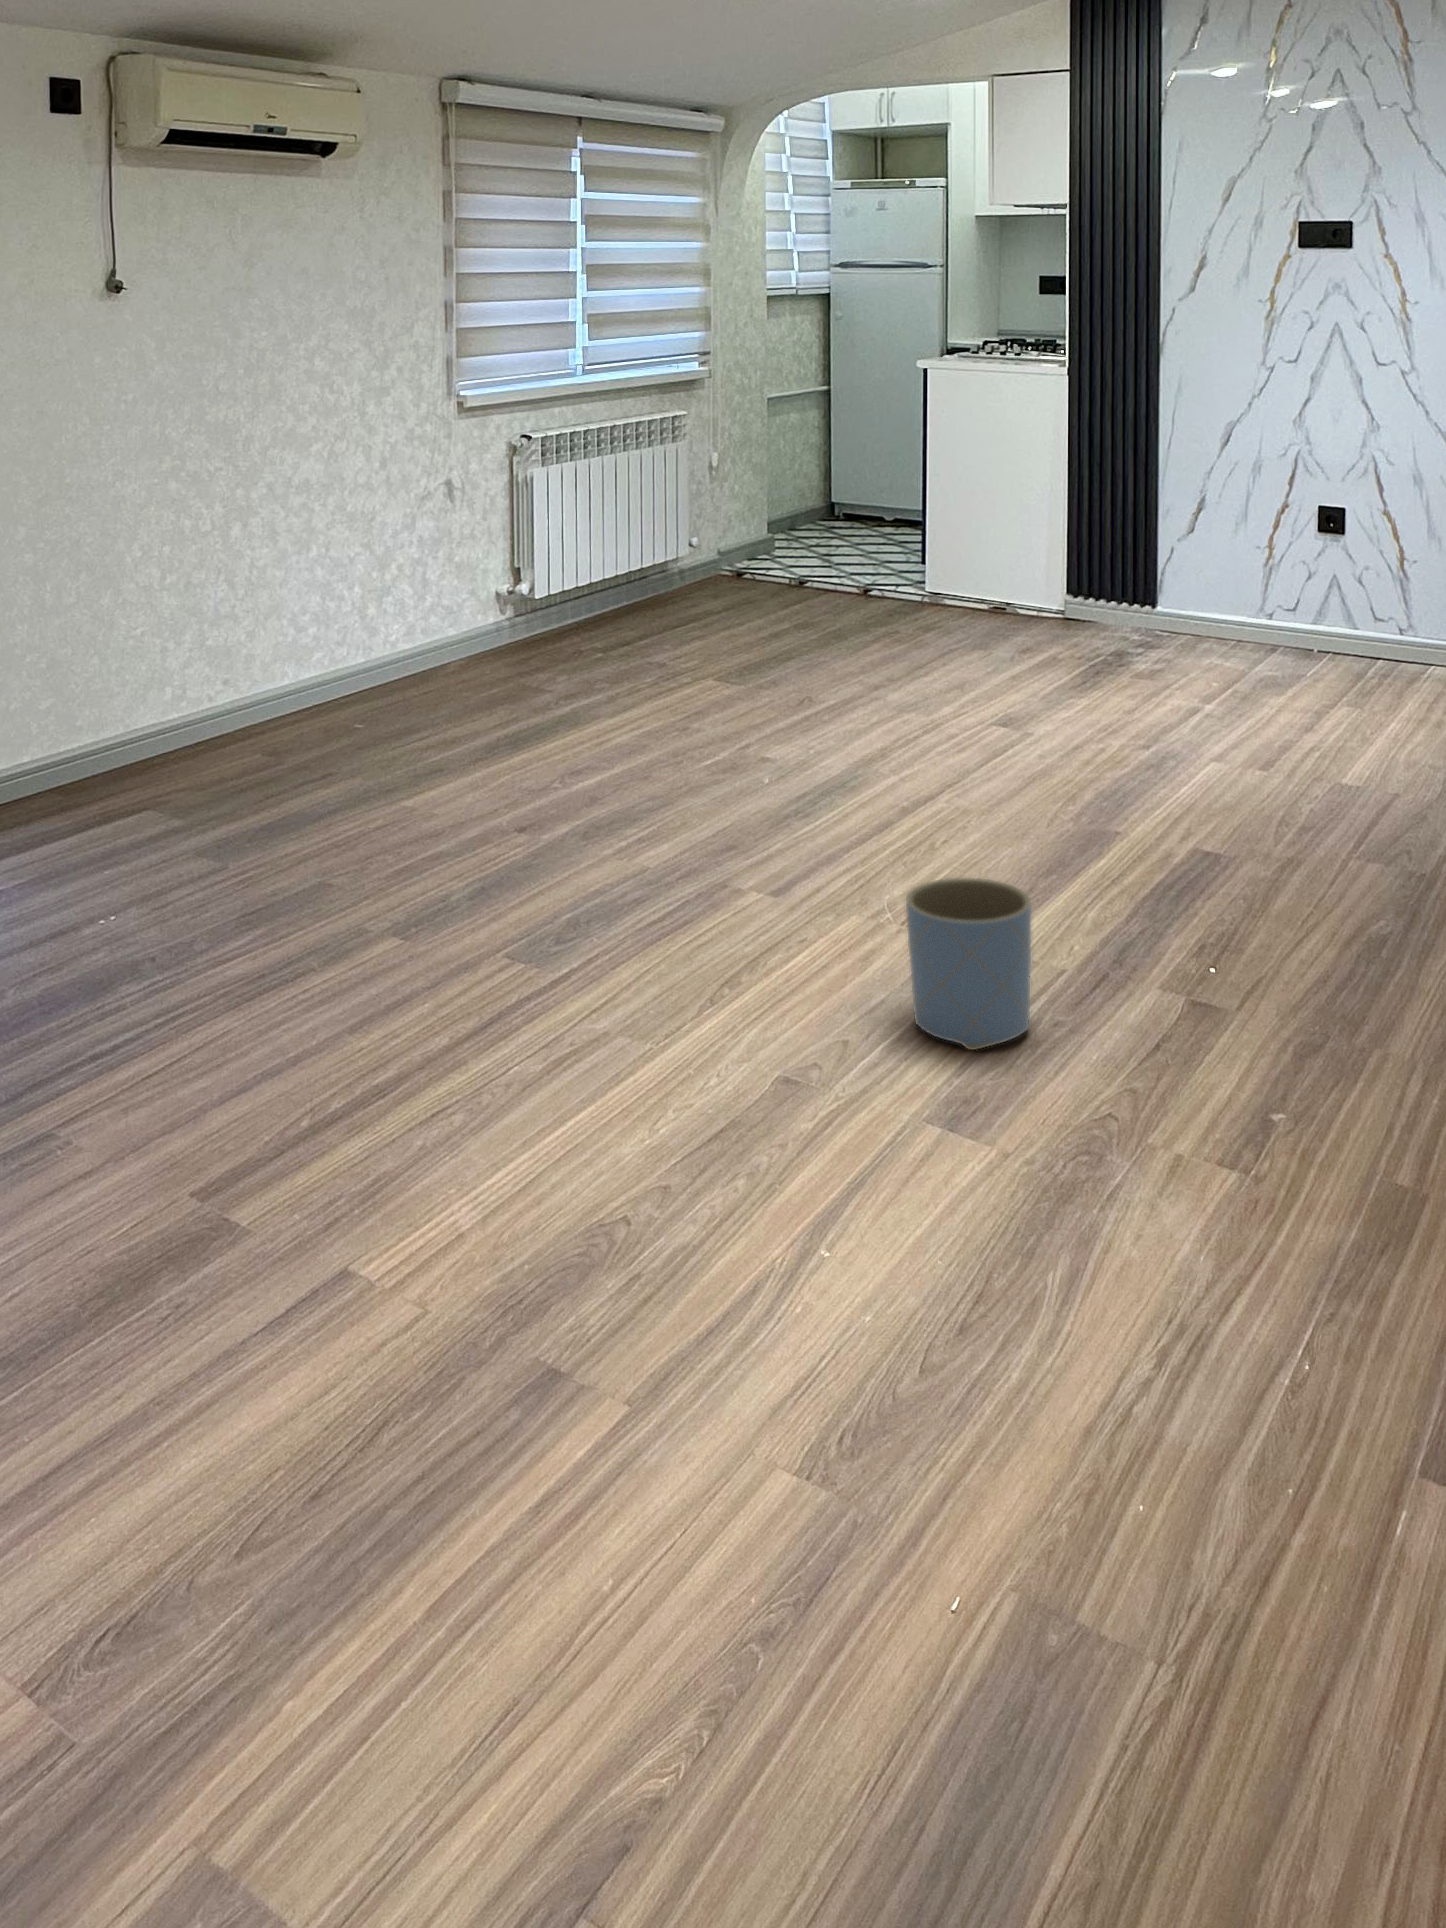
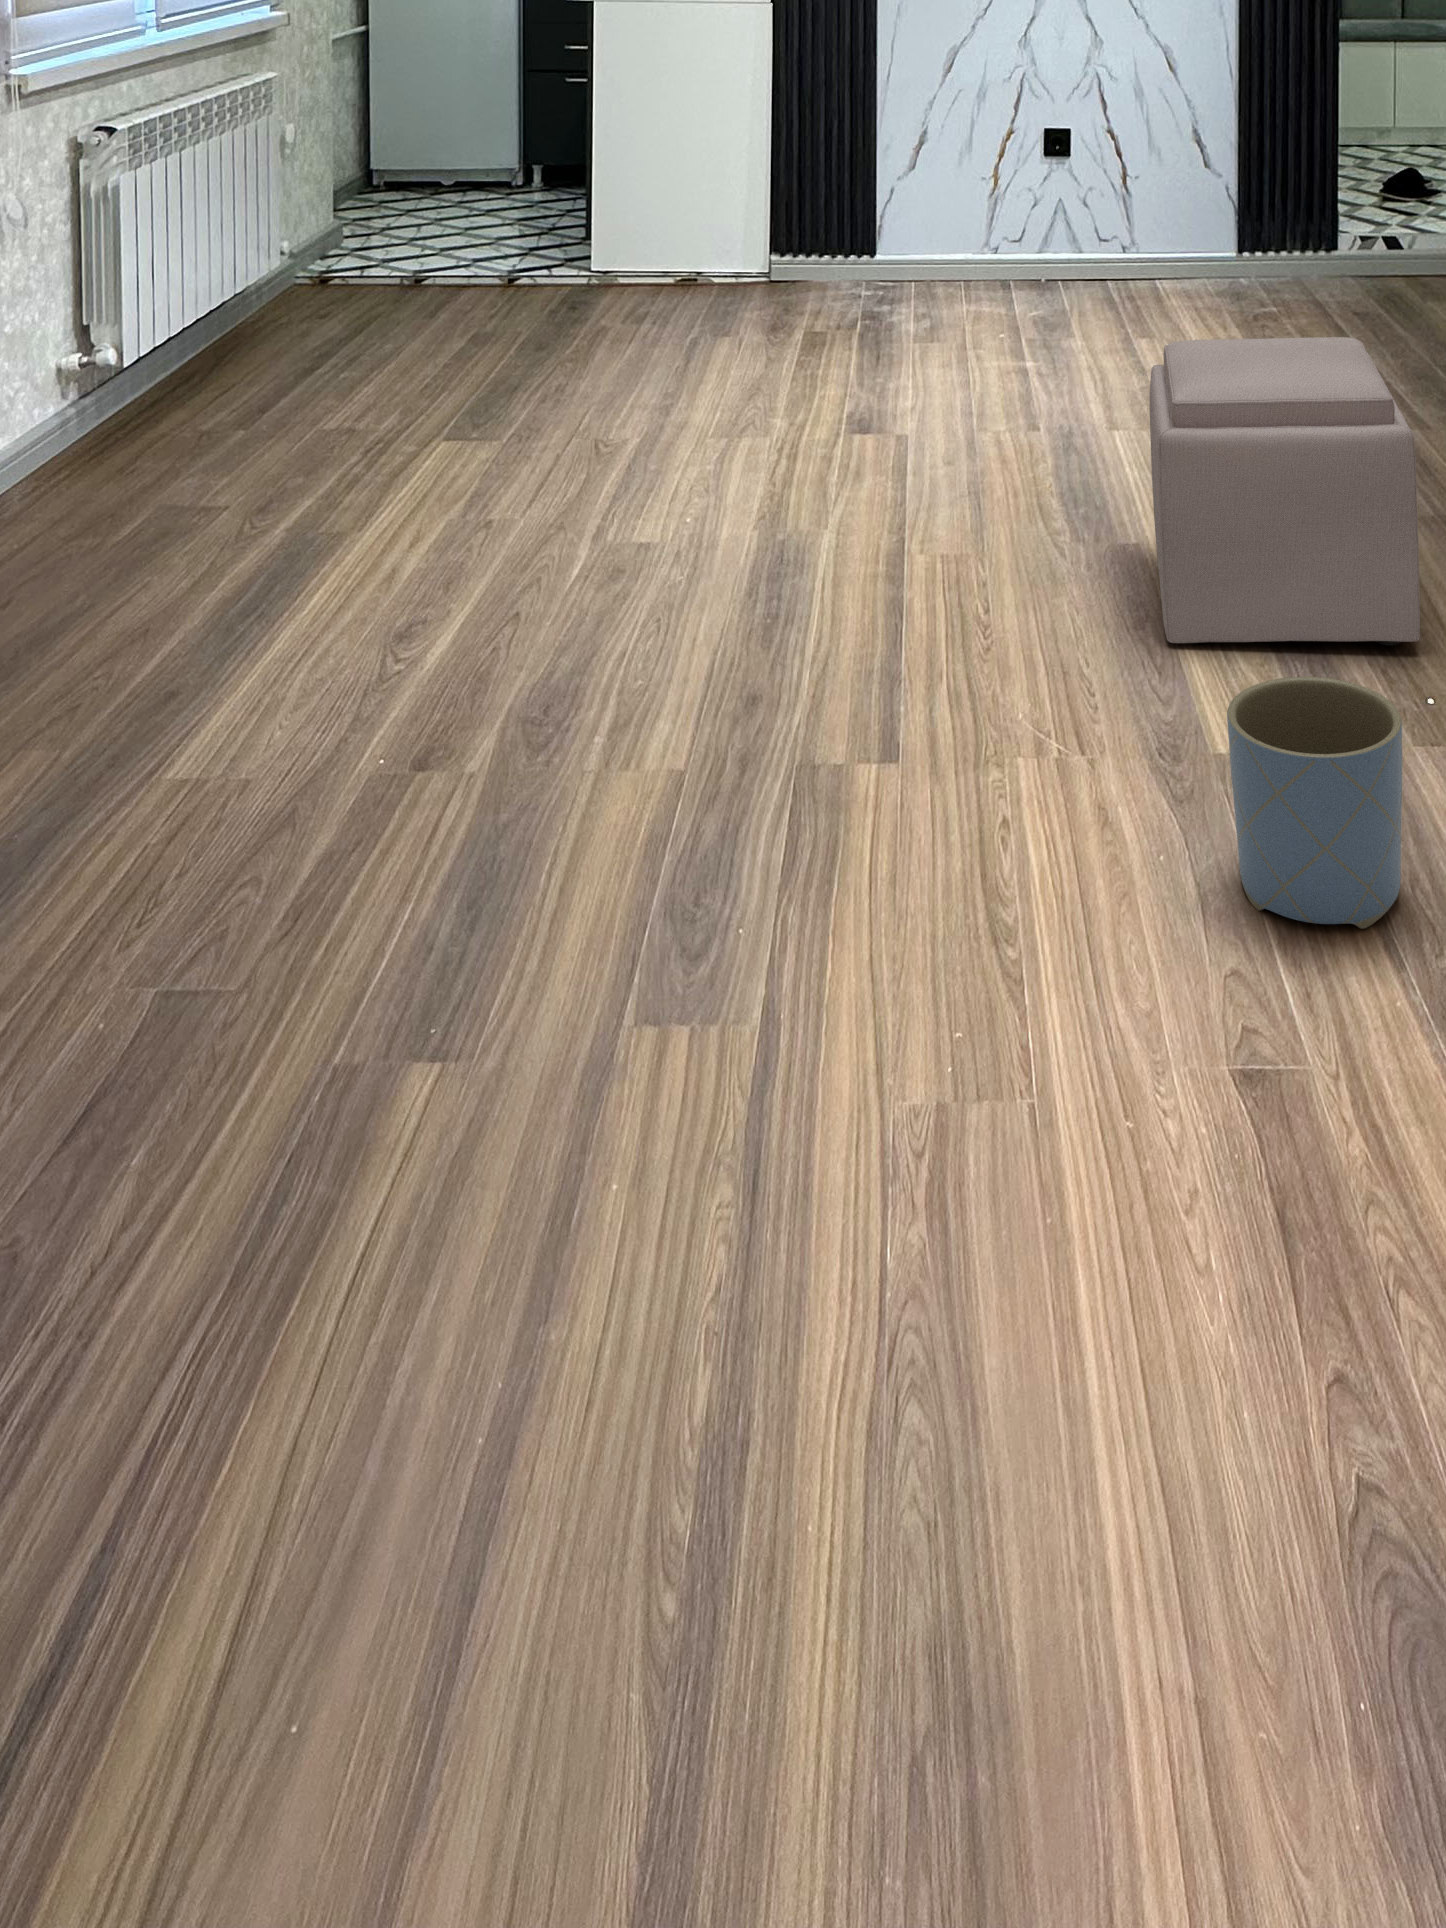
ottoman: none [1052,662,1312,922] -> present [1149,337,1420,646]

